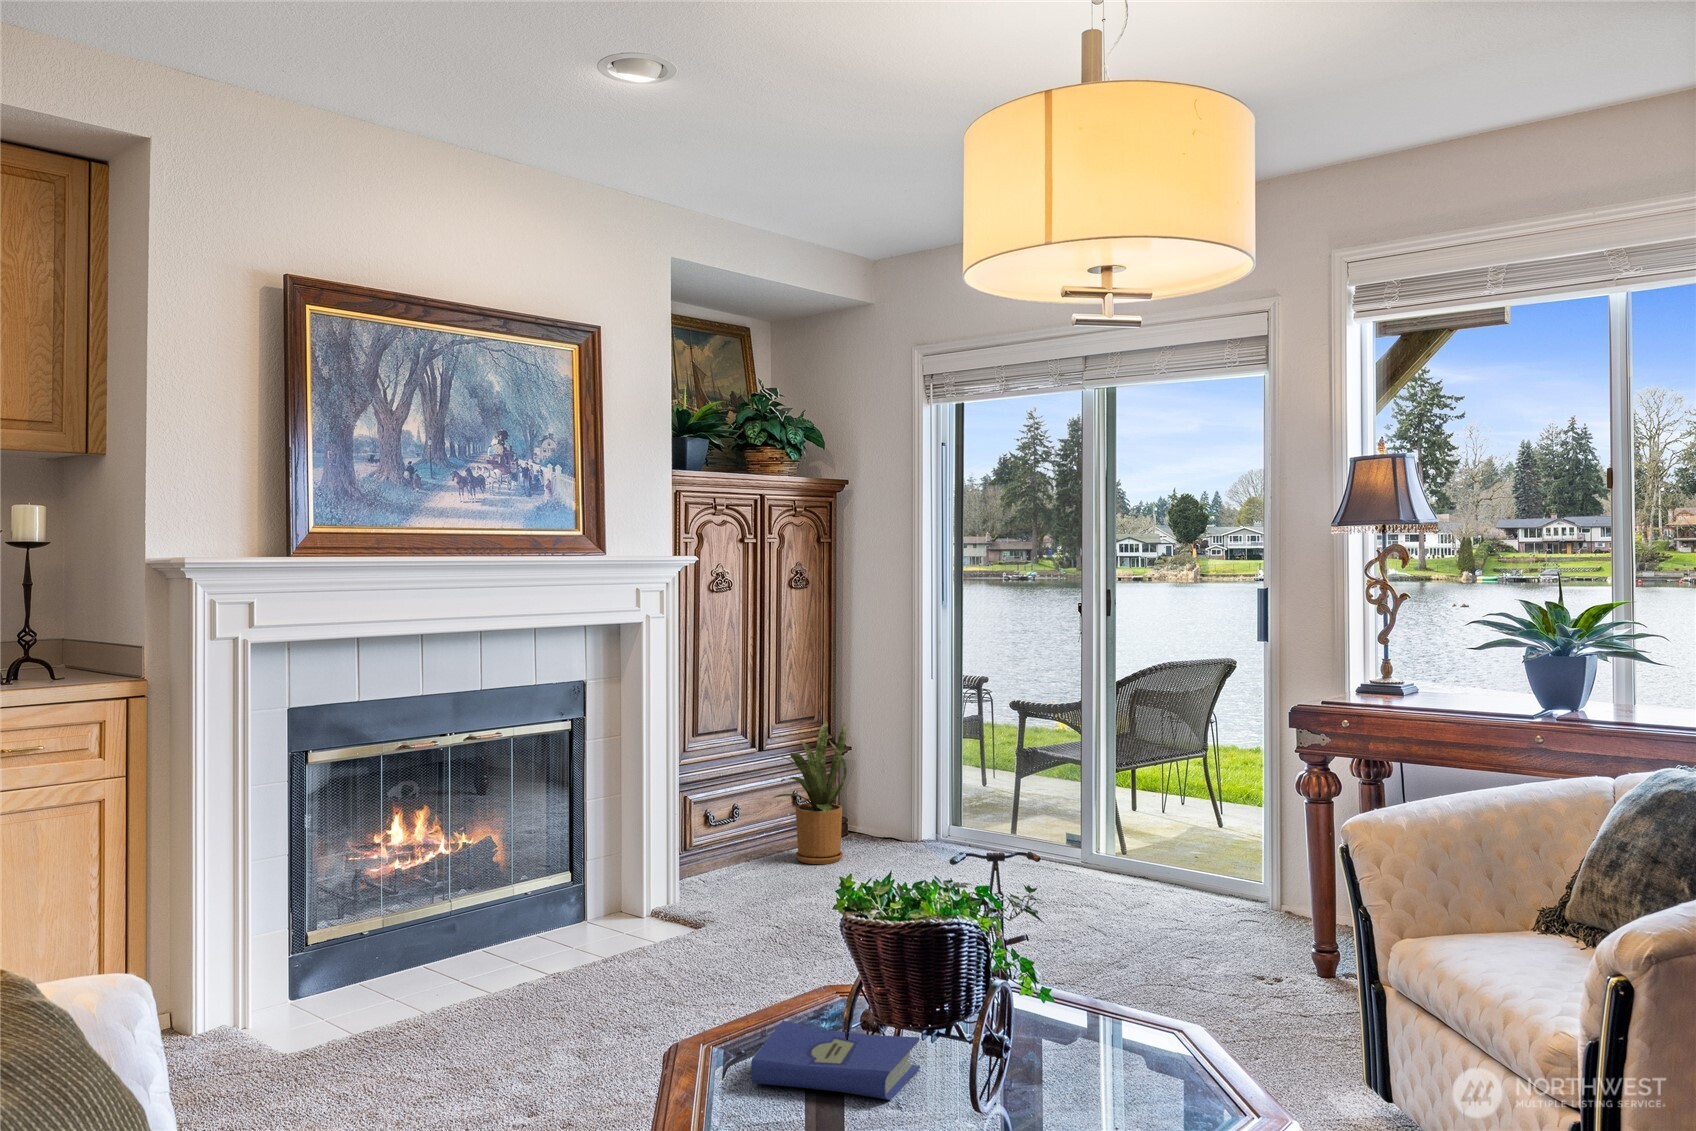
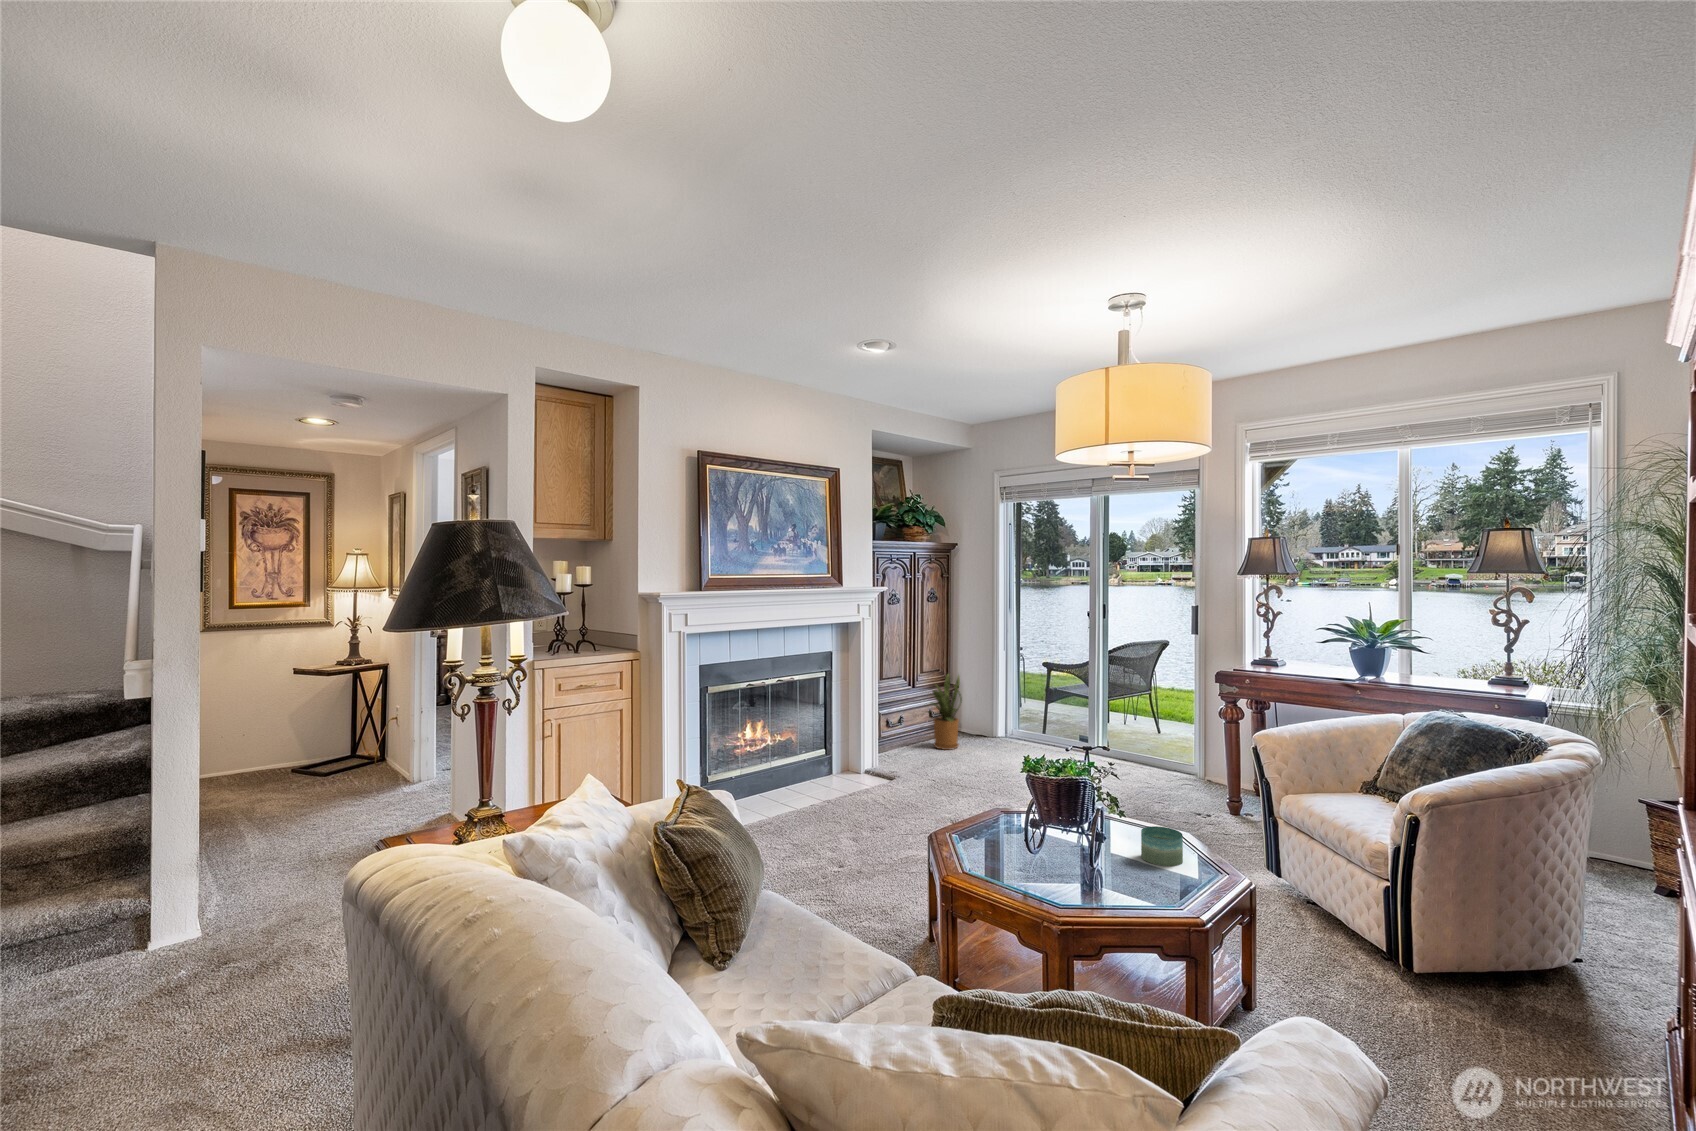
candle: none [1092,1013,1173,1096] -> present [1141,826,1183,866]
hardcover book: present [751,1021,920,1100] -> none [976,825,1055,863]

